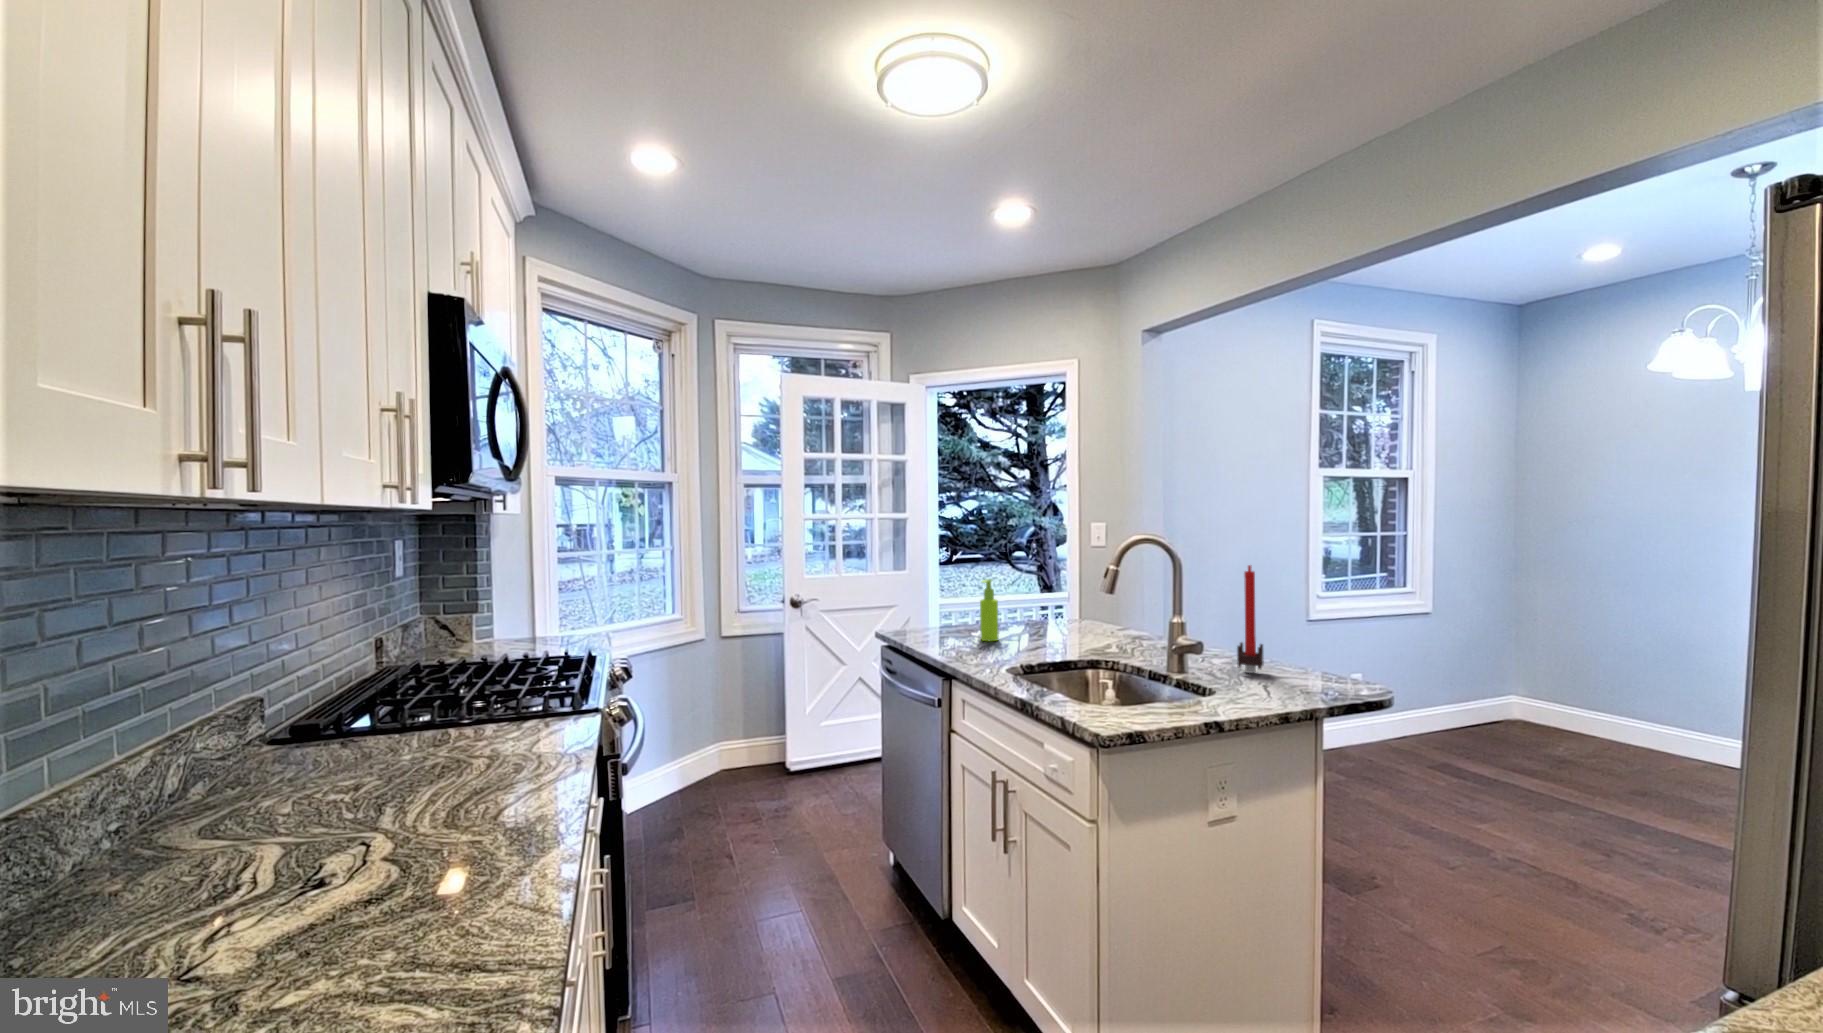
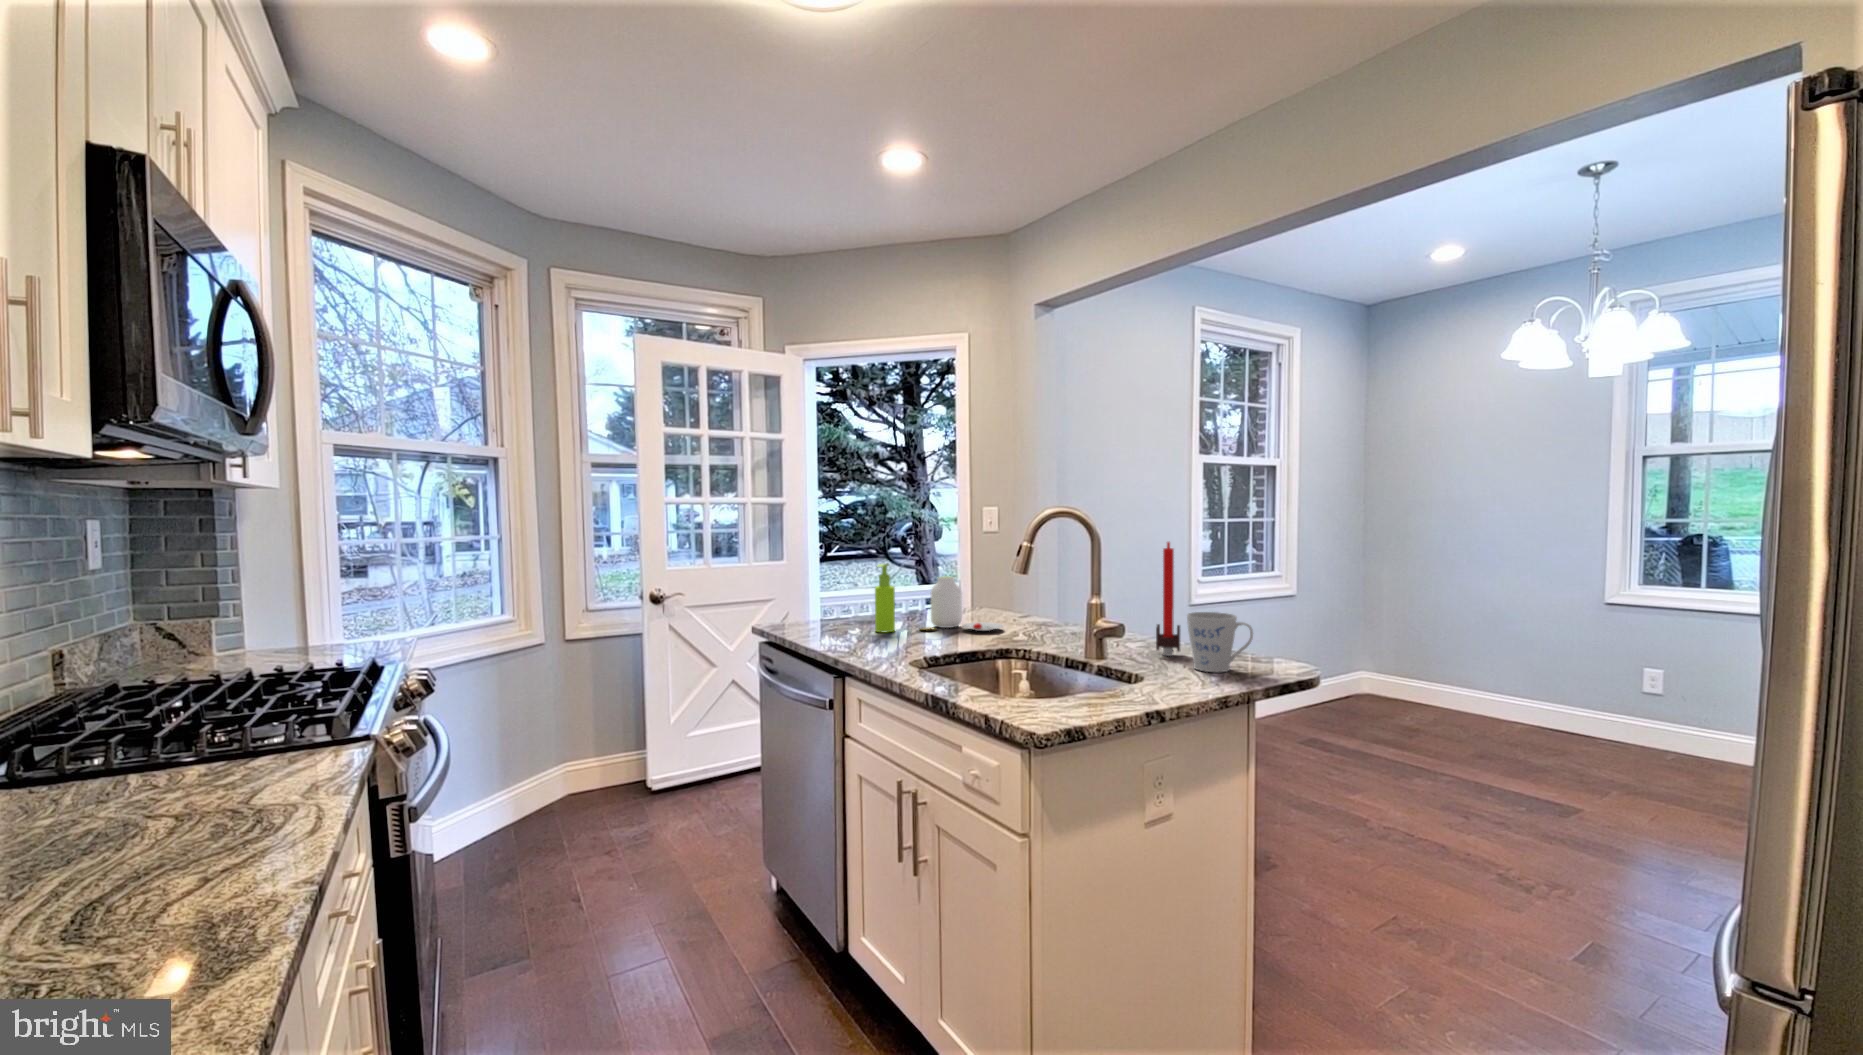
jar: none [1020,591,1099,643] -> present [920,576,1003,631]
mug: none [1262,633,1328,691] -> present [1187,612,1253,672]

